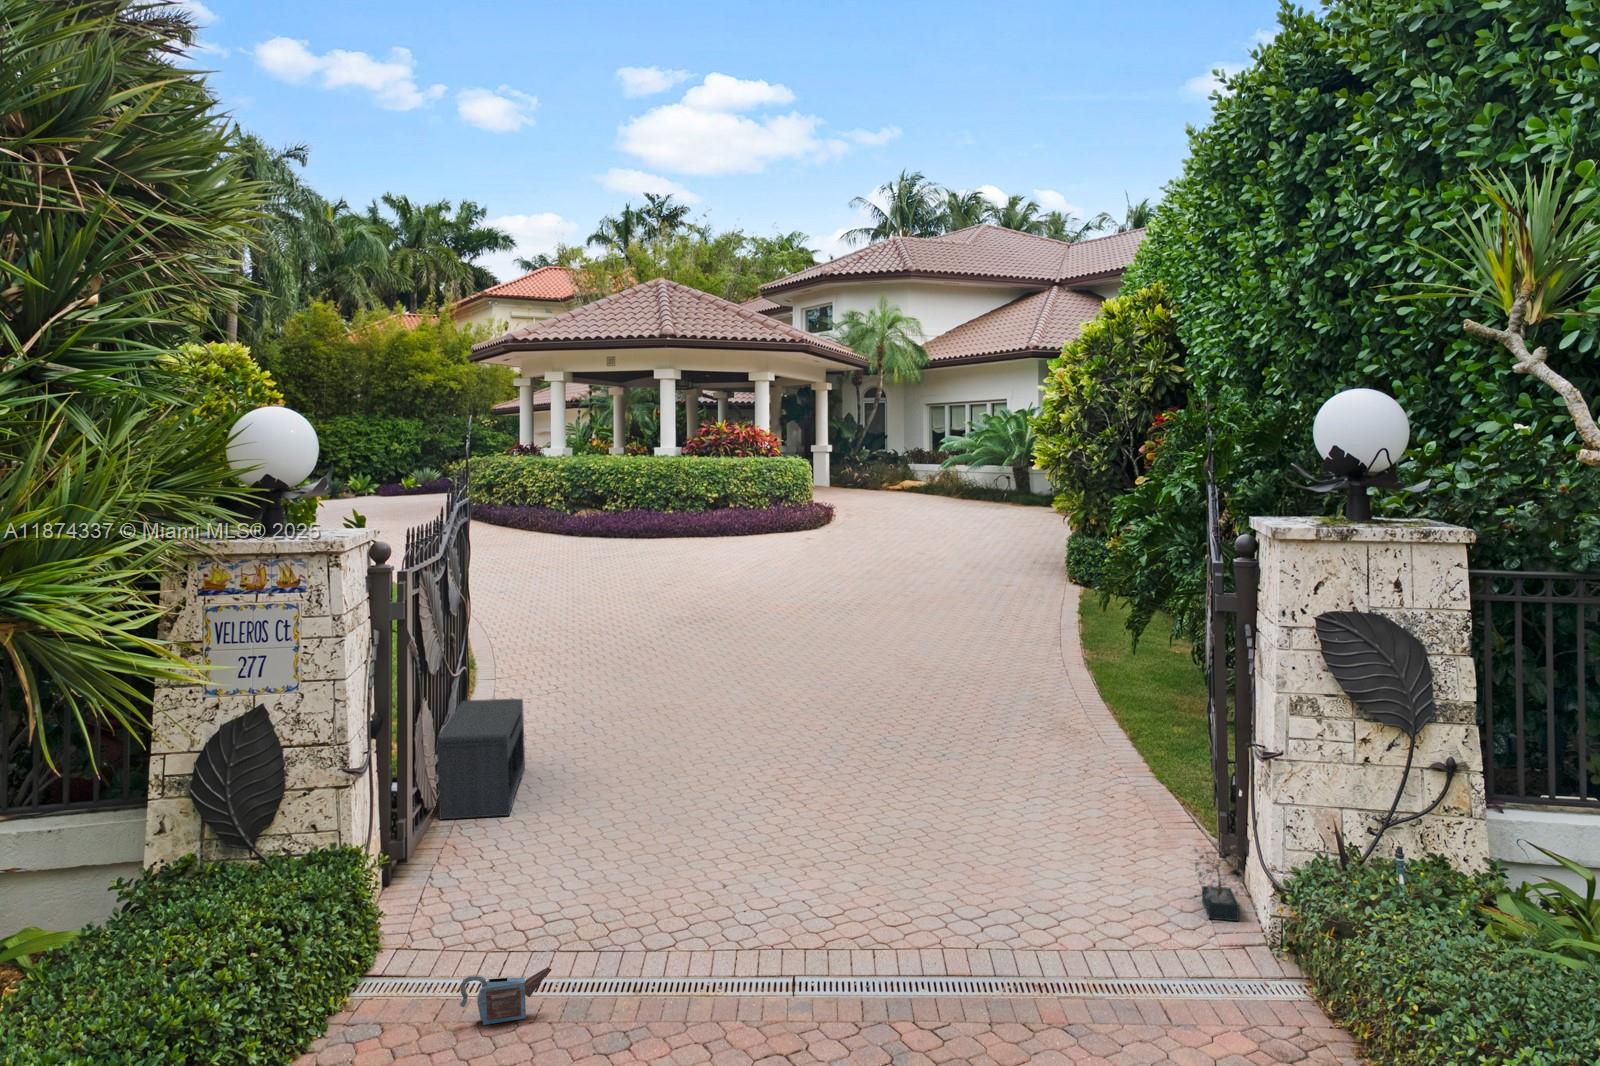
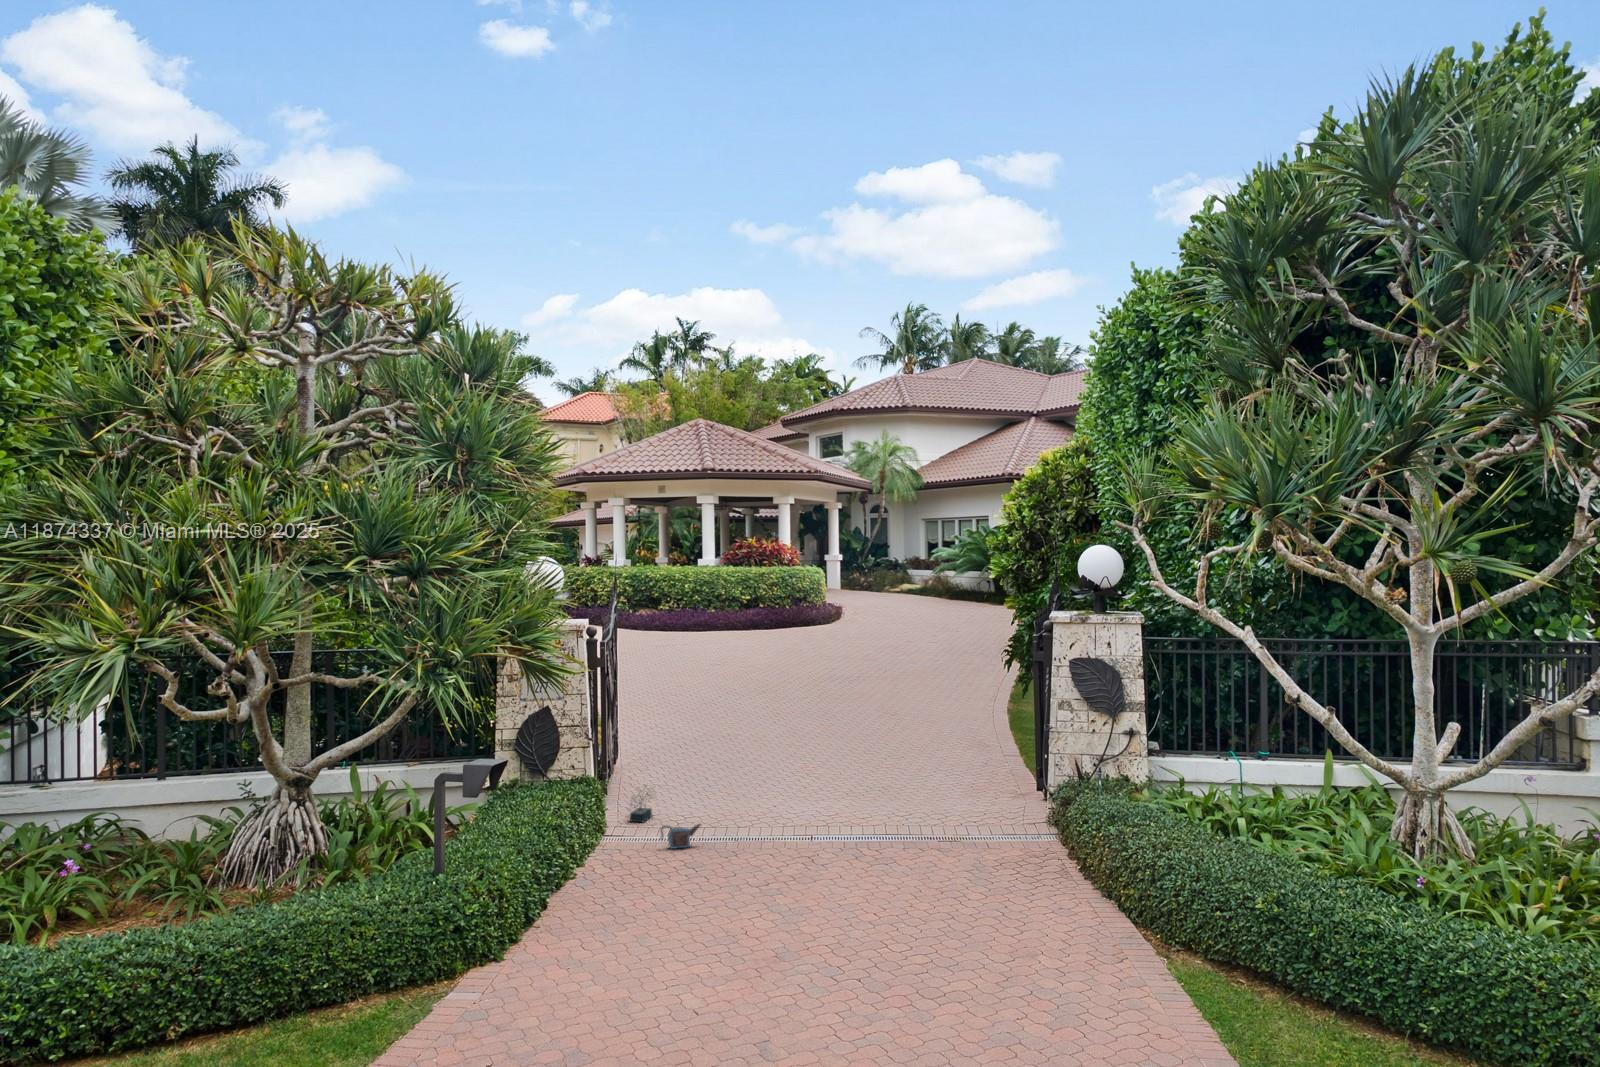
bench: present [437,699,525,819] -> none [612,722,652,785]
decorative plant: present [1194,842,1247,921] -> present [630,786,653,822]

